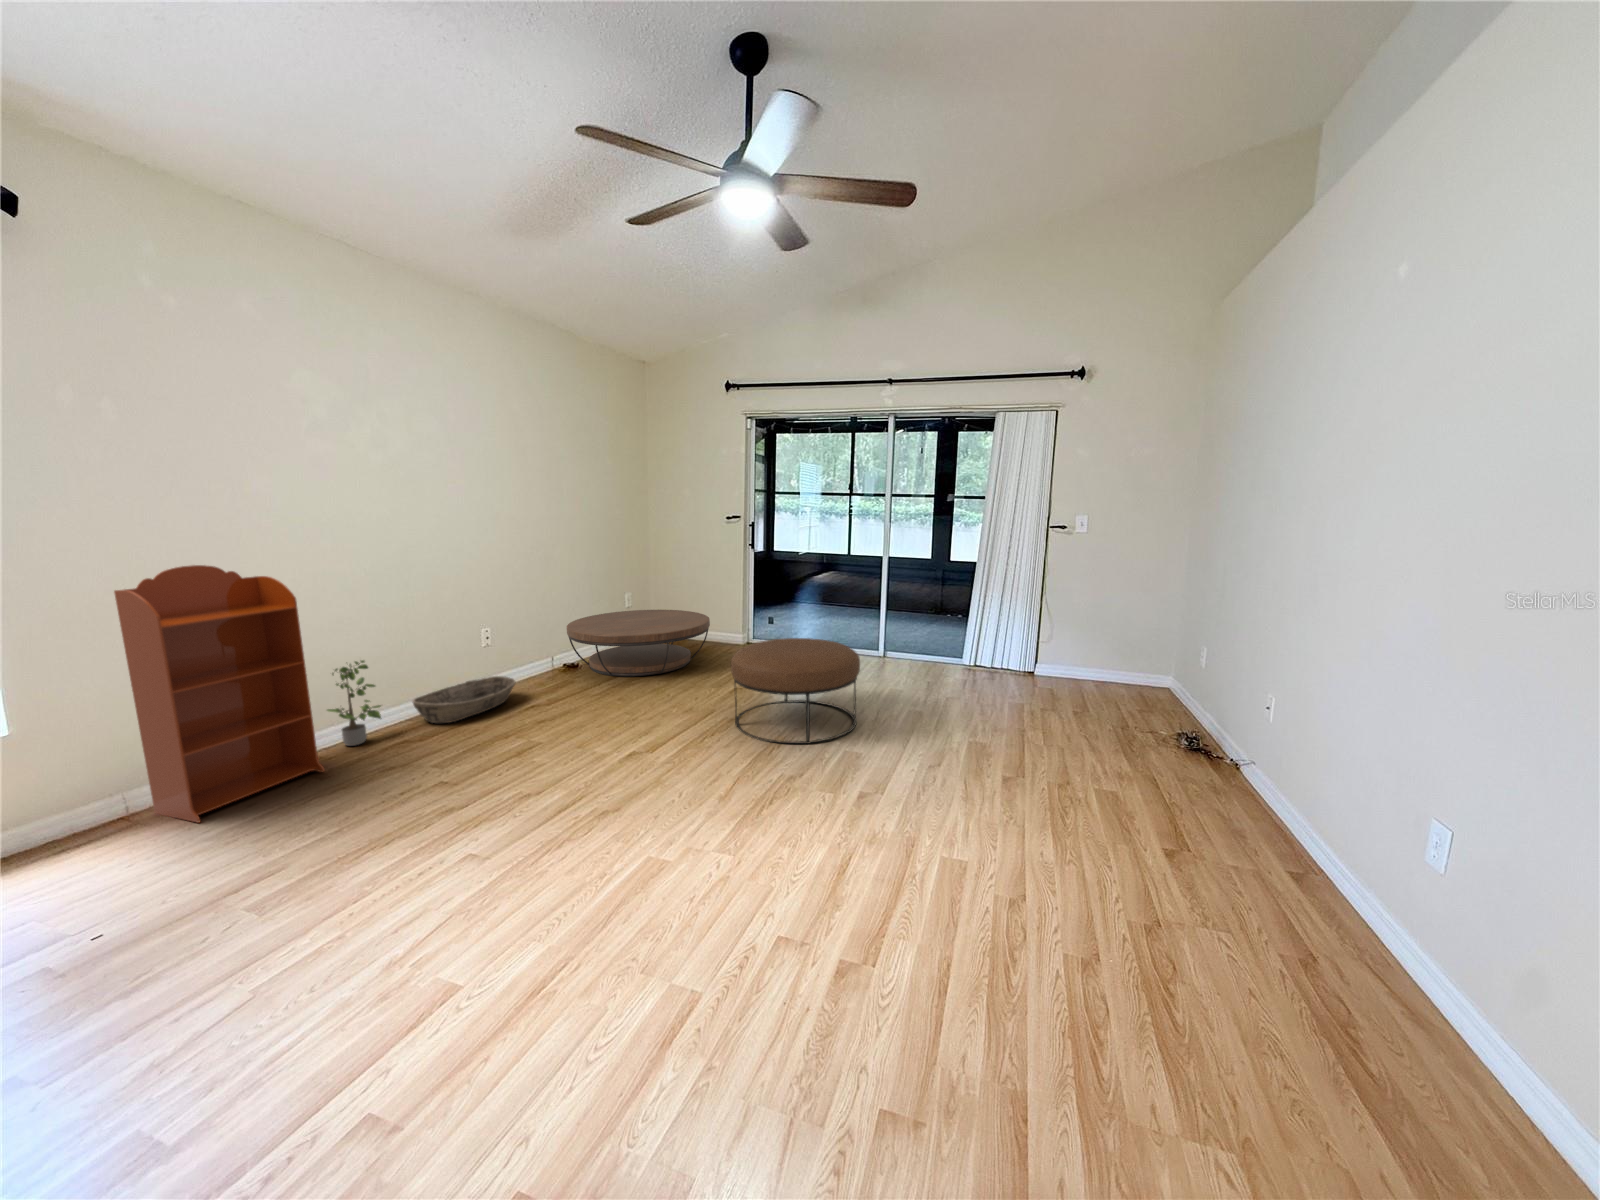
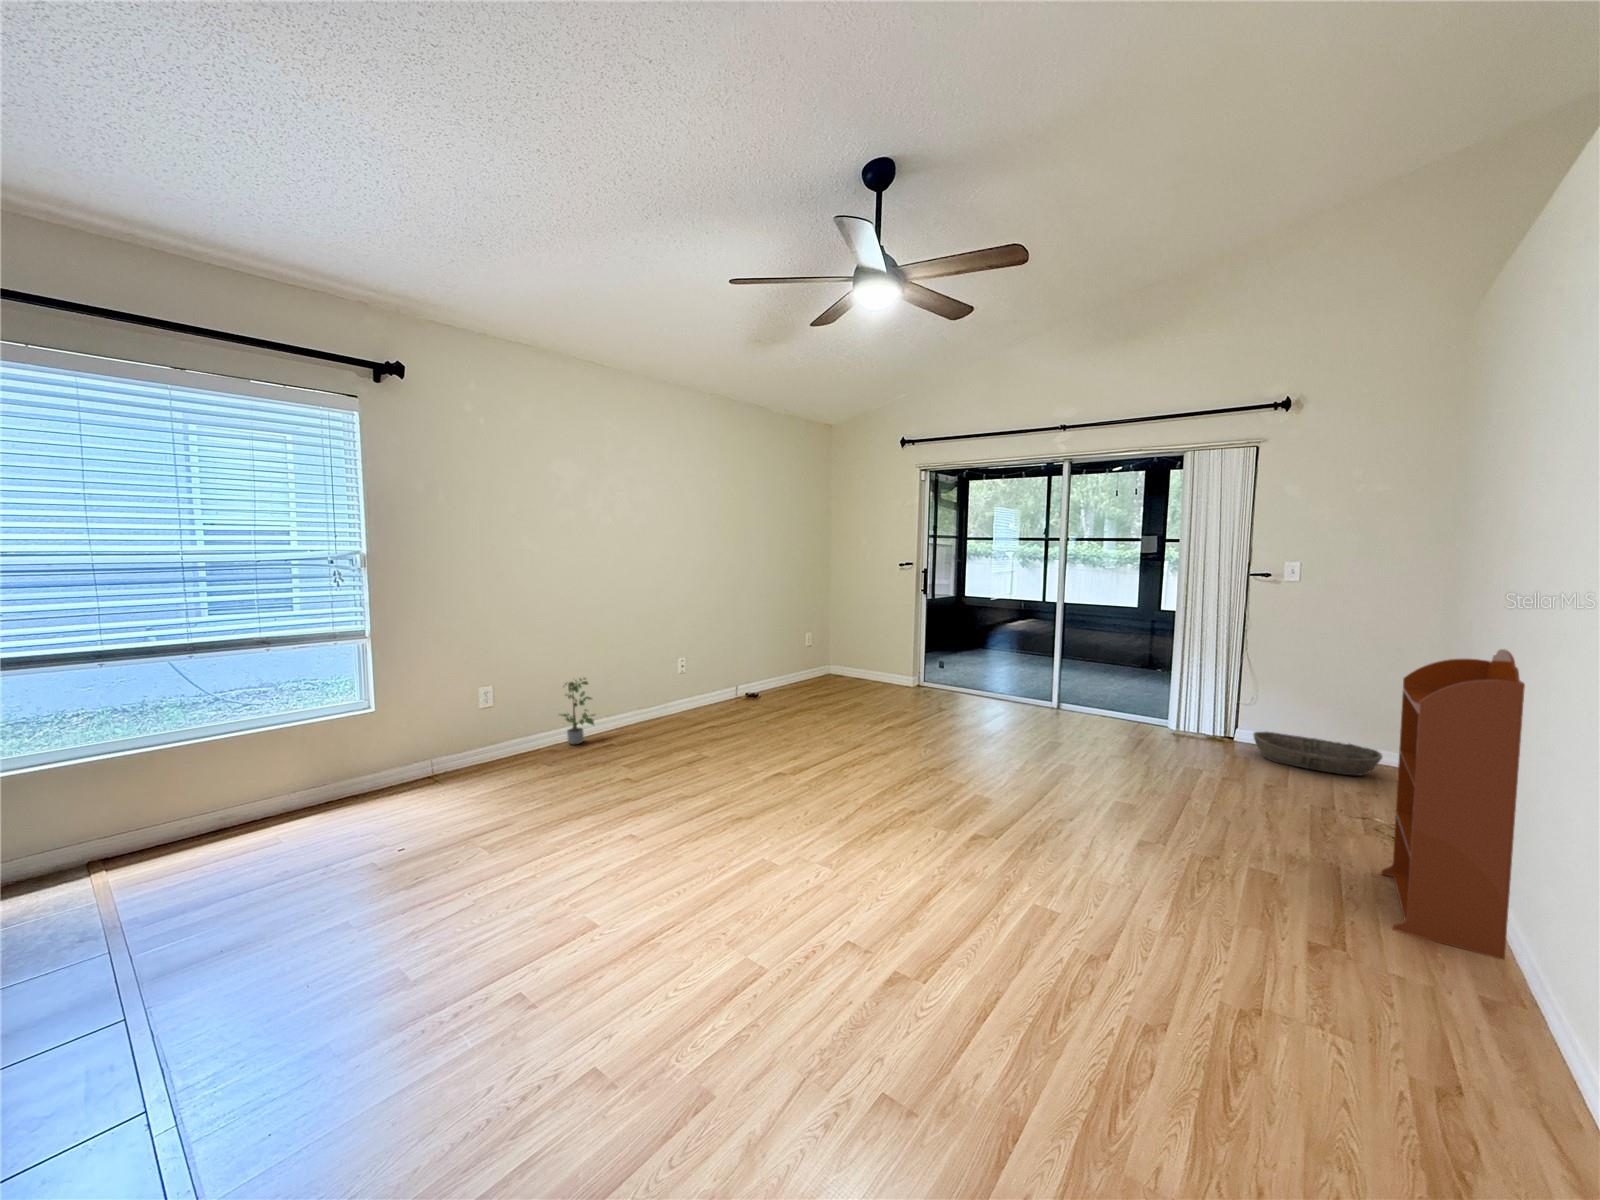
bookcase: present [114,565,325,823] -> present [1381,649,1525,959]
coffee table: present [567,610,710,676] -> none [746,650,873,710]
ottoman: present [731,638,860,744] -> none [872,683,1001,786]
basket: present [413,676,515,723] -> present [1253,732,1382,776]

